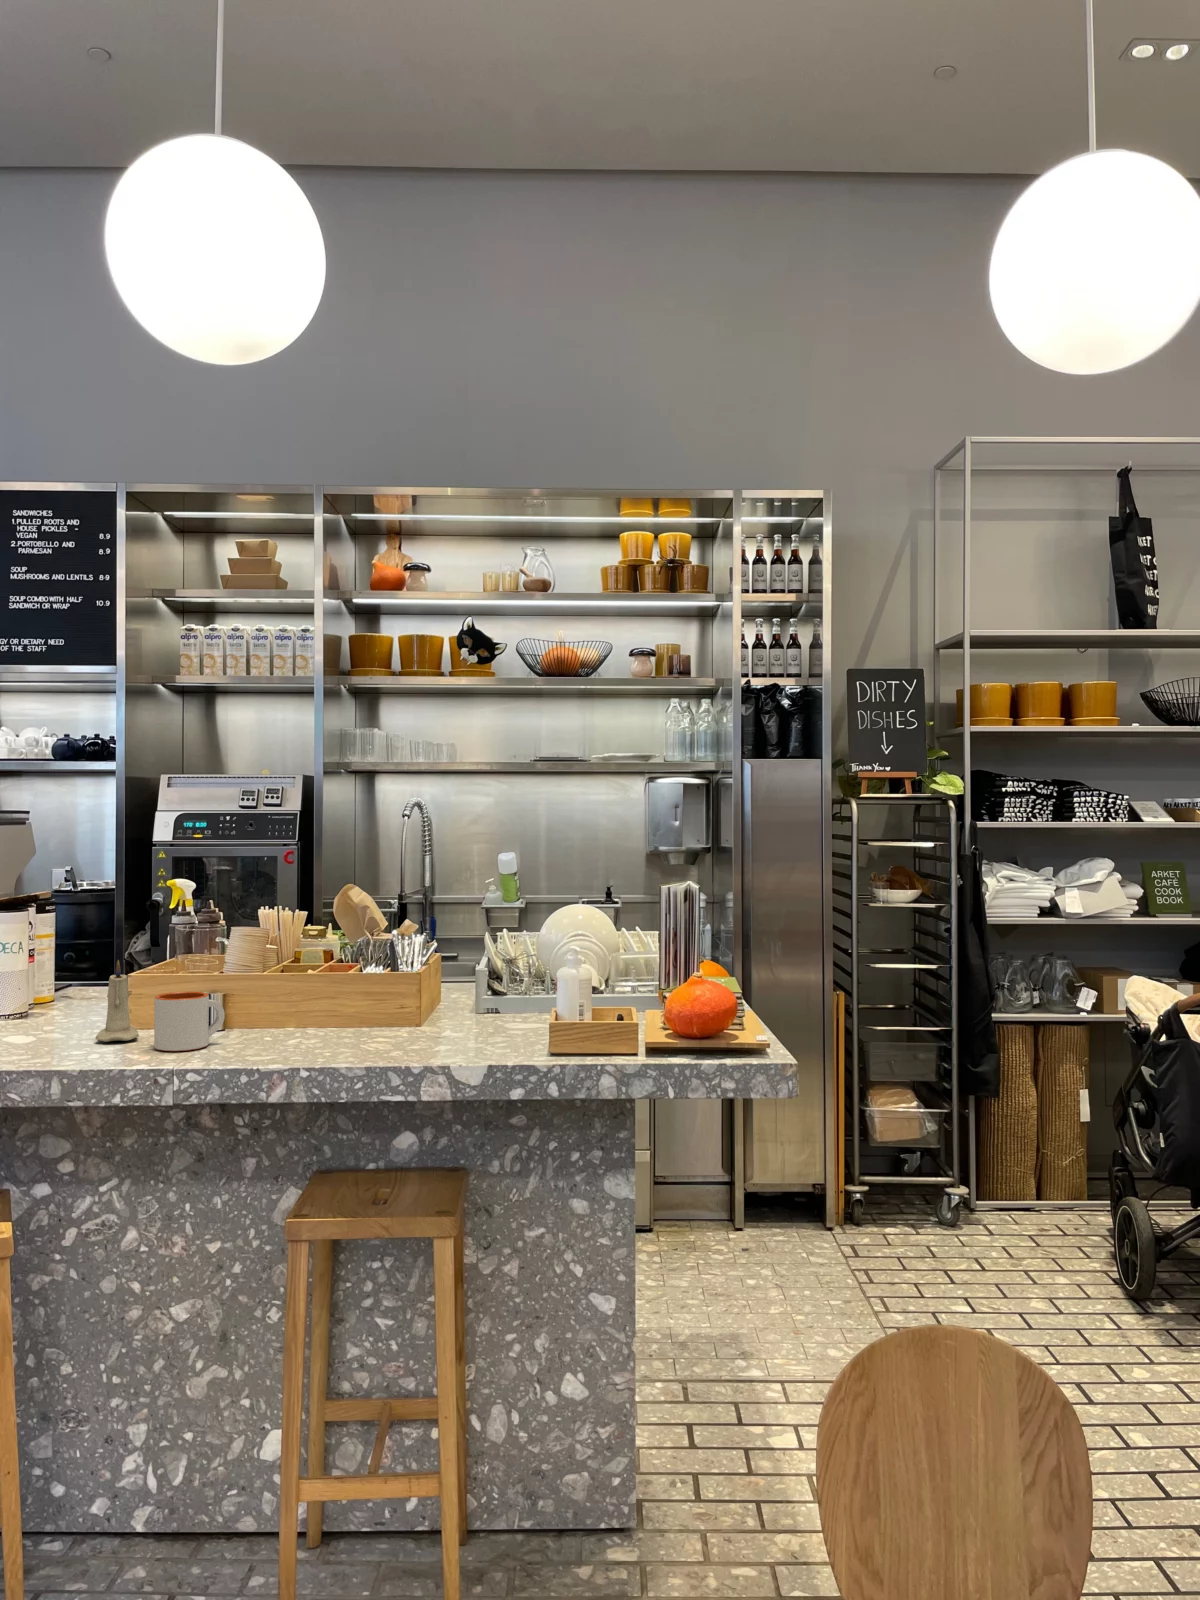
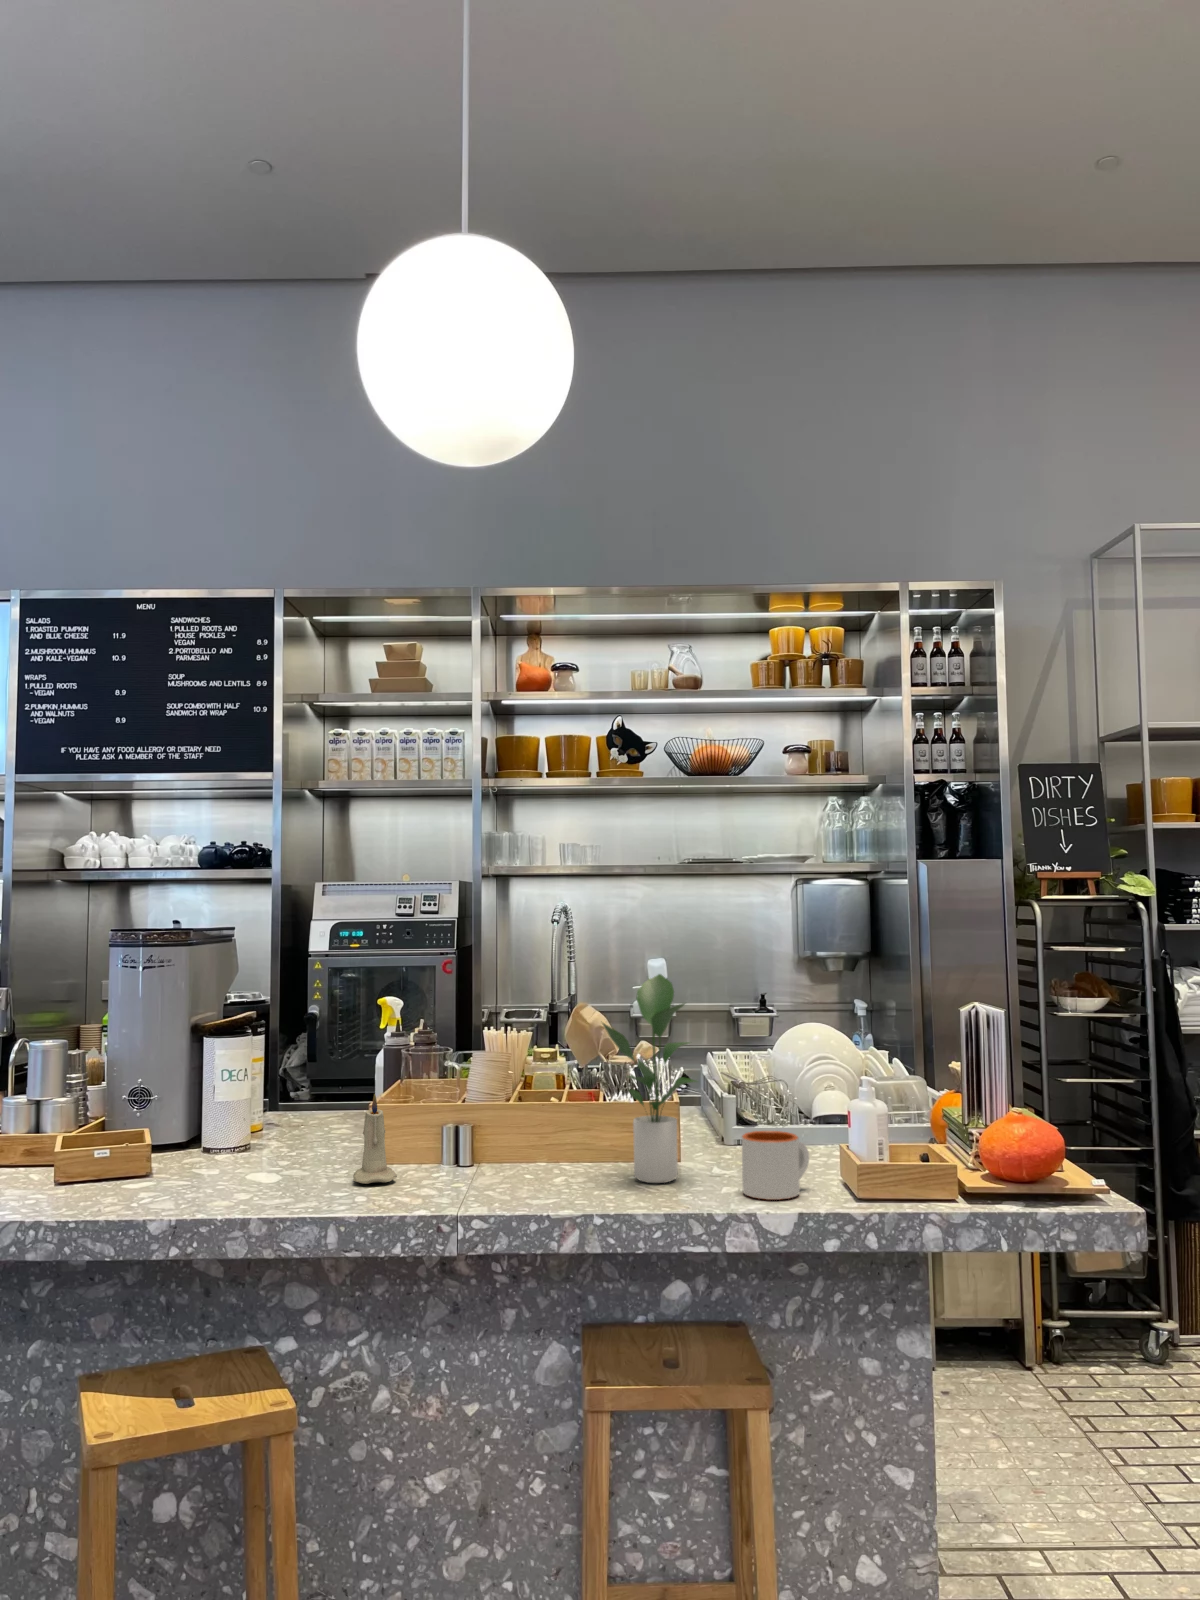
potted plant: none [330,851,423,1042] -> present [603,974,696,1183]
mug: present [154,992,225,1051] -> present [742,1131,809,1200]

